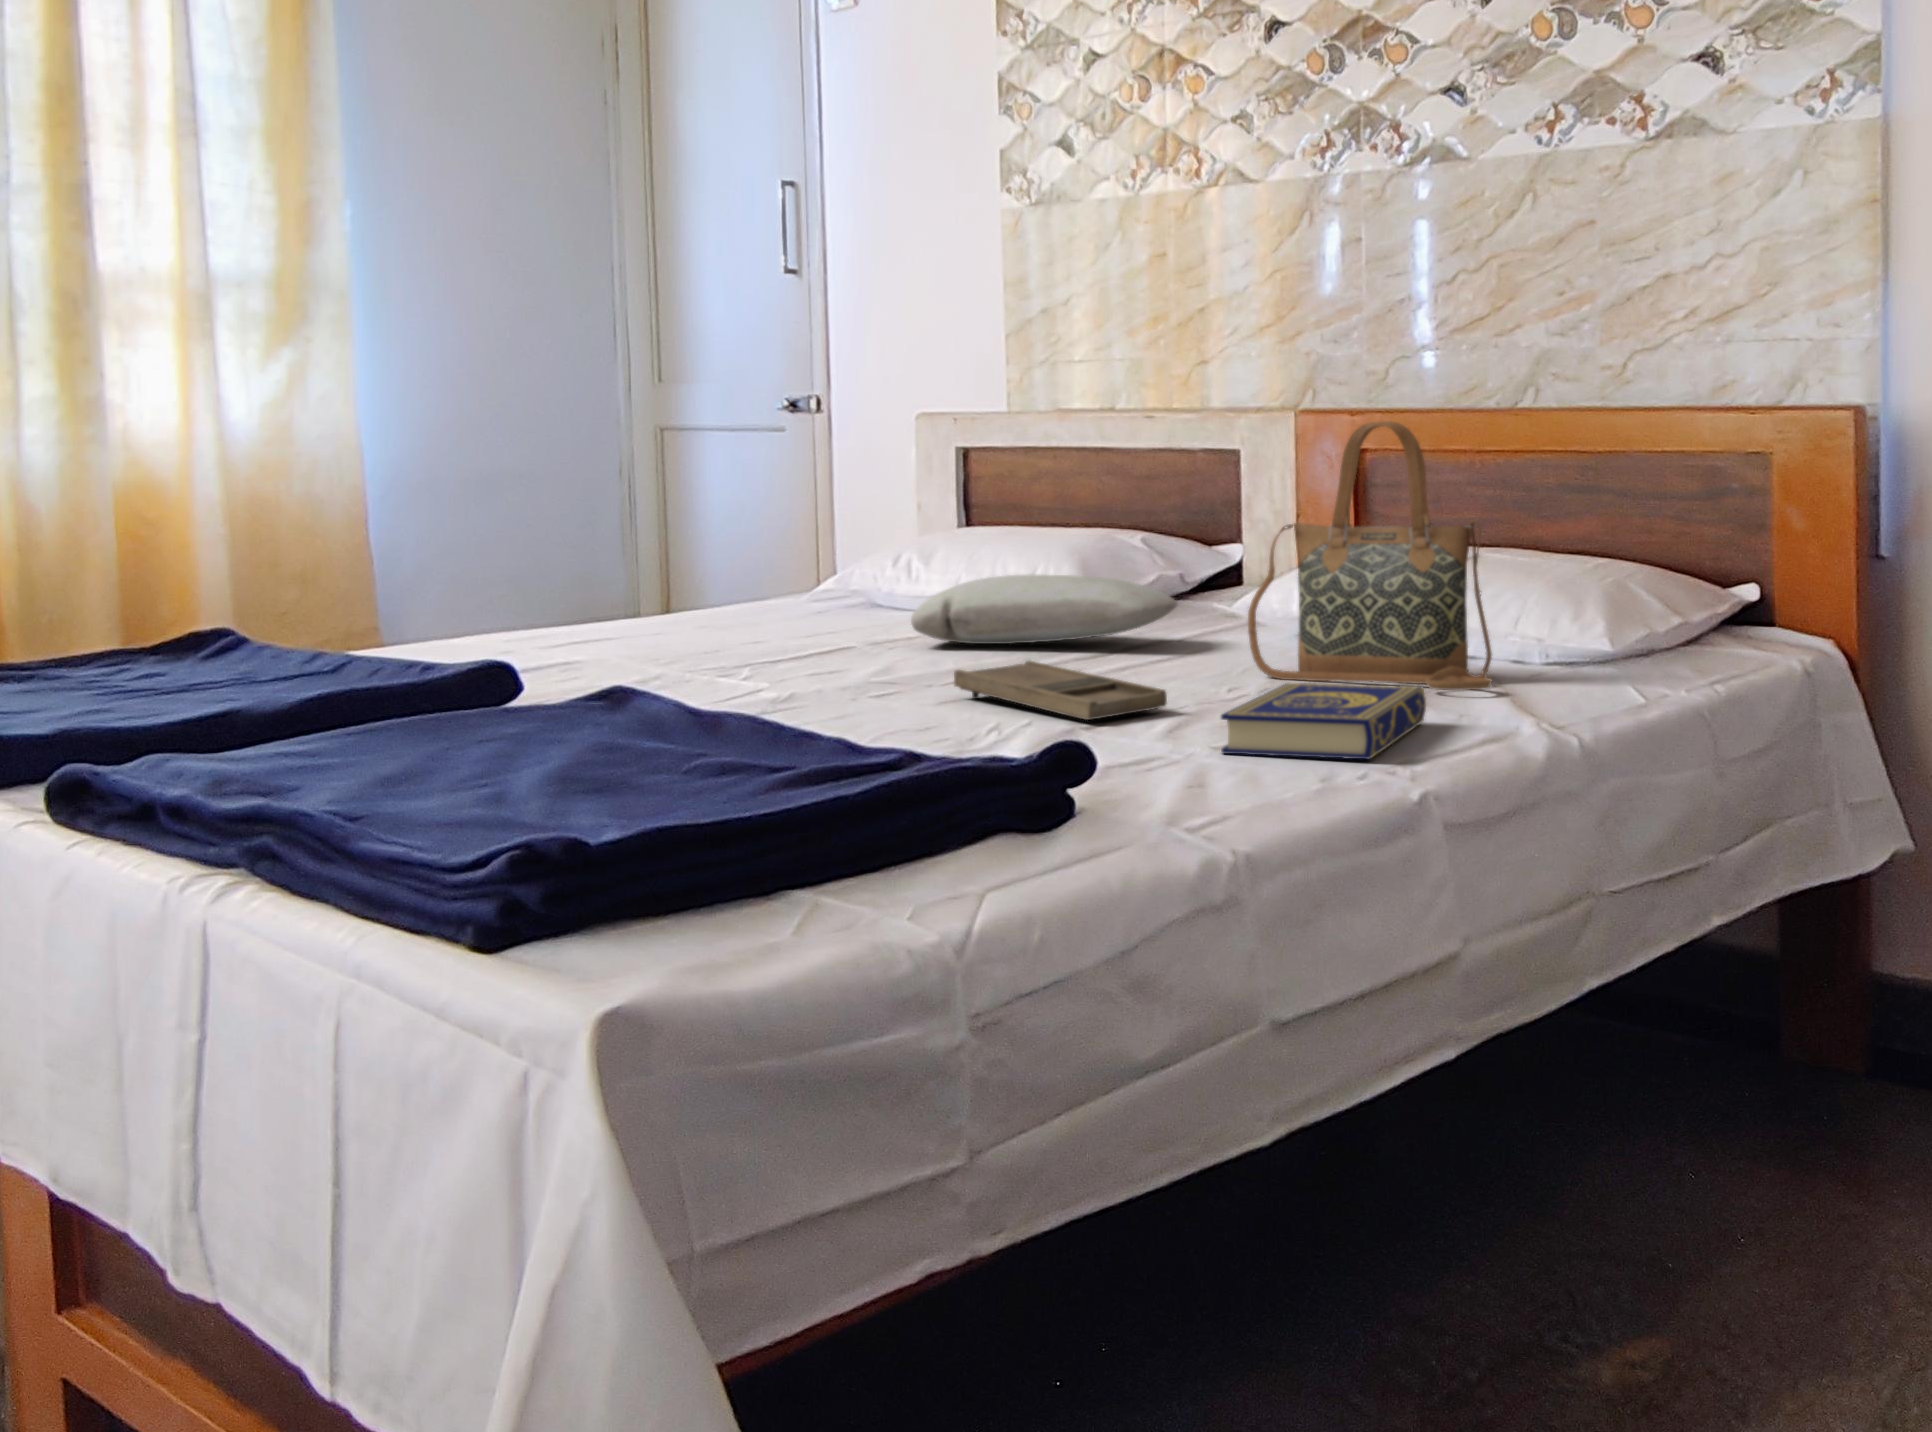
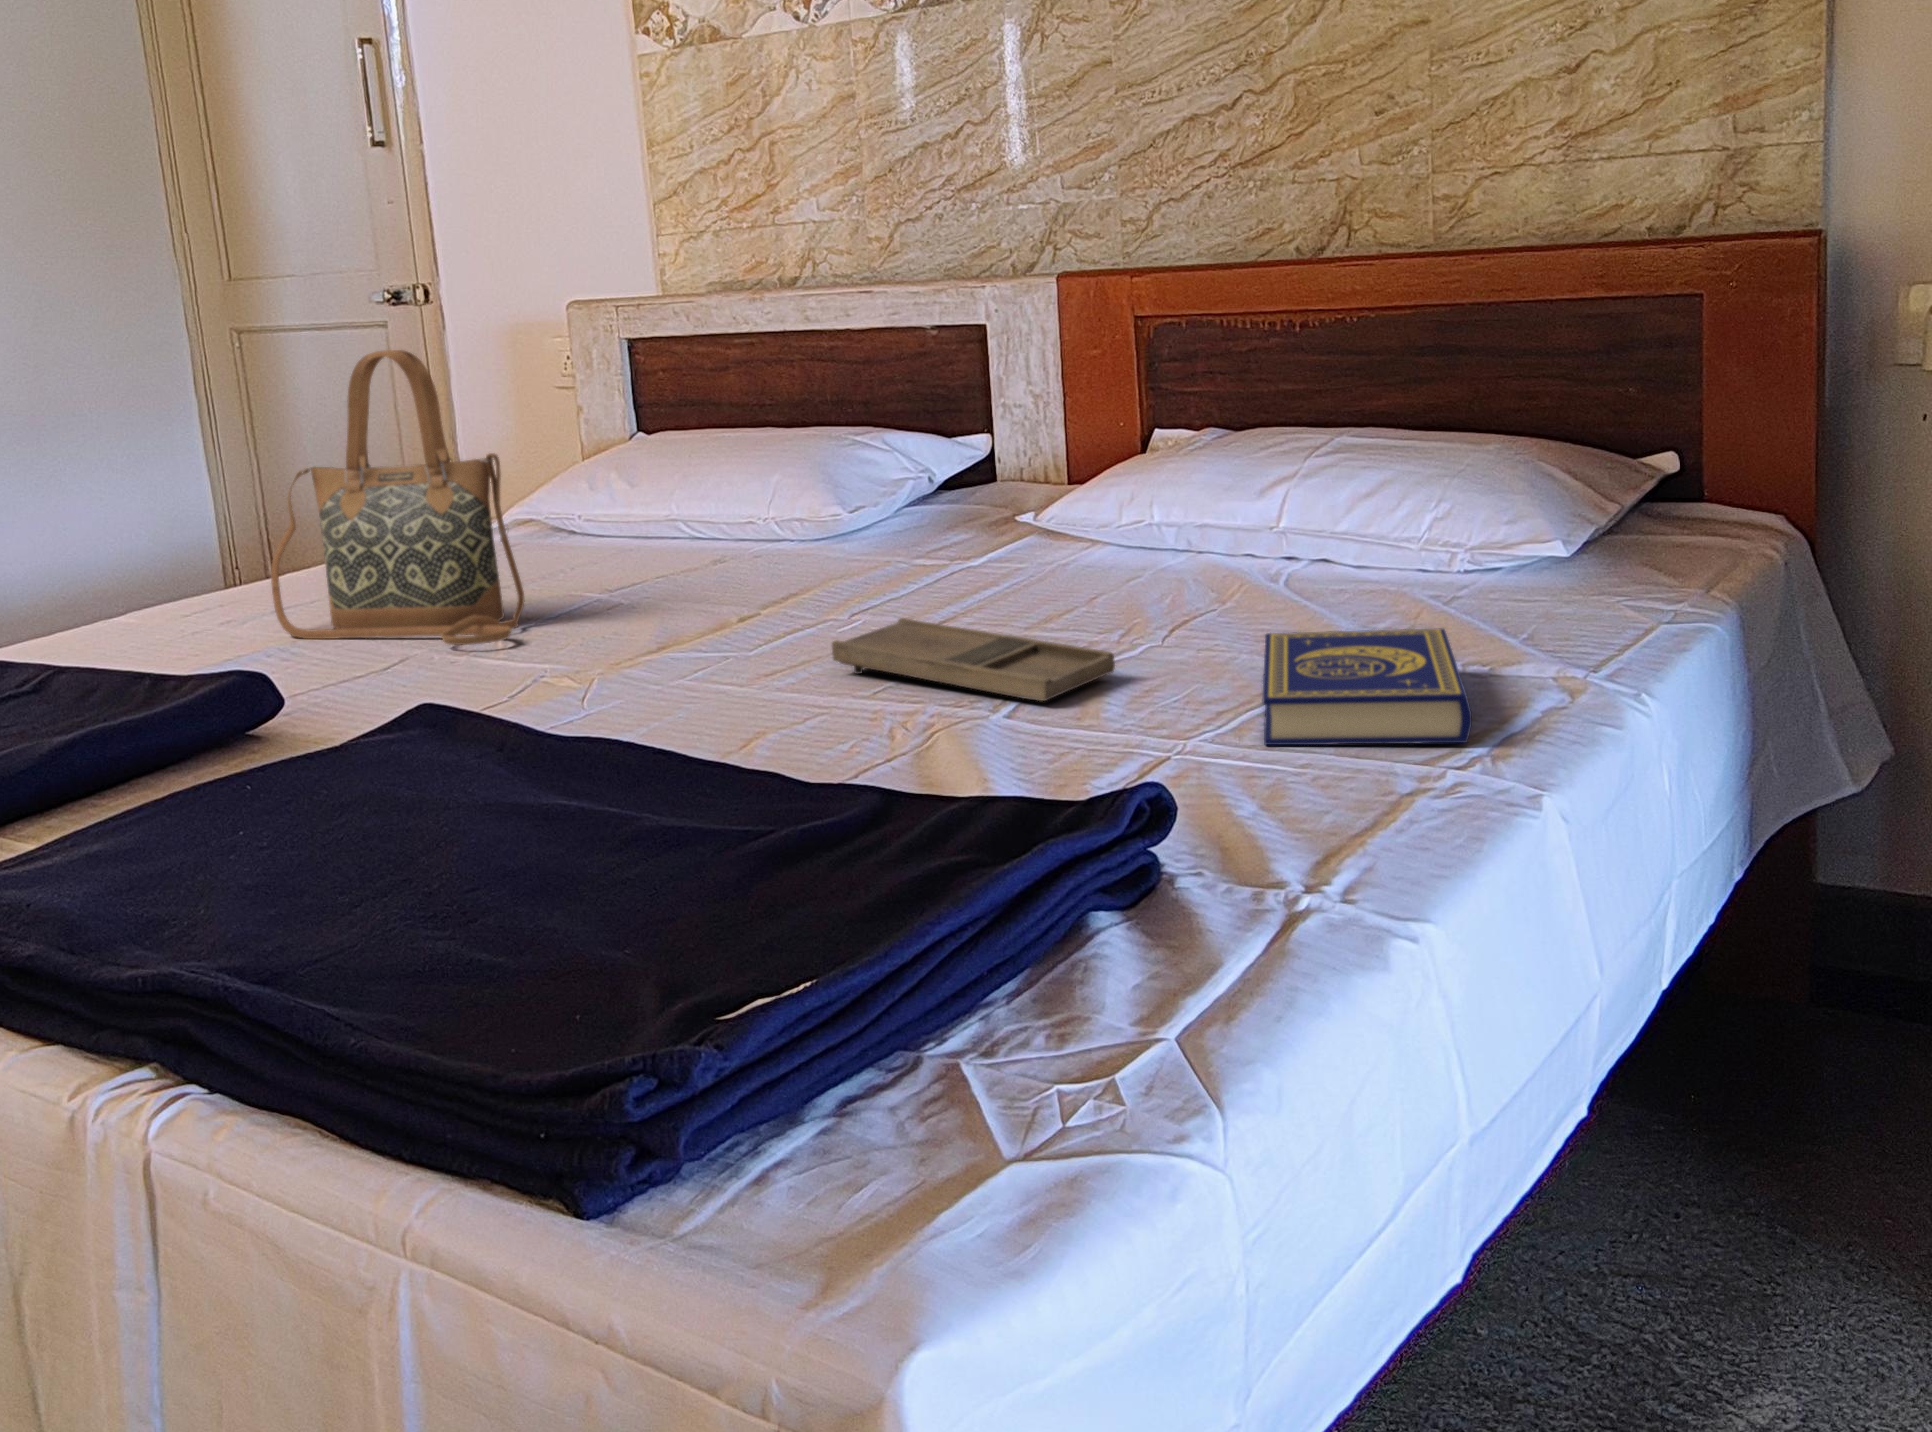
handbag: present [1248,421,1492,690] -> present [271,350,525,645]
pillow: present [911,575,1178,644] -> none [694,495,998,584]

